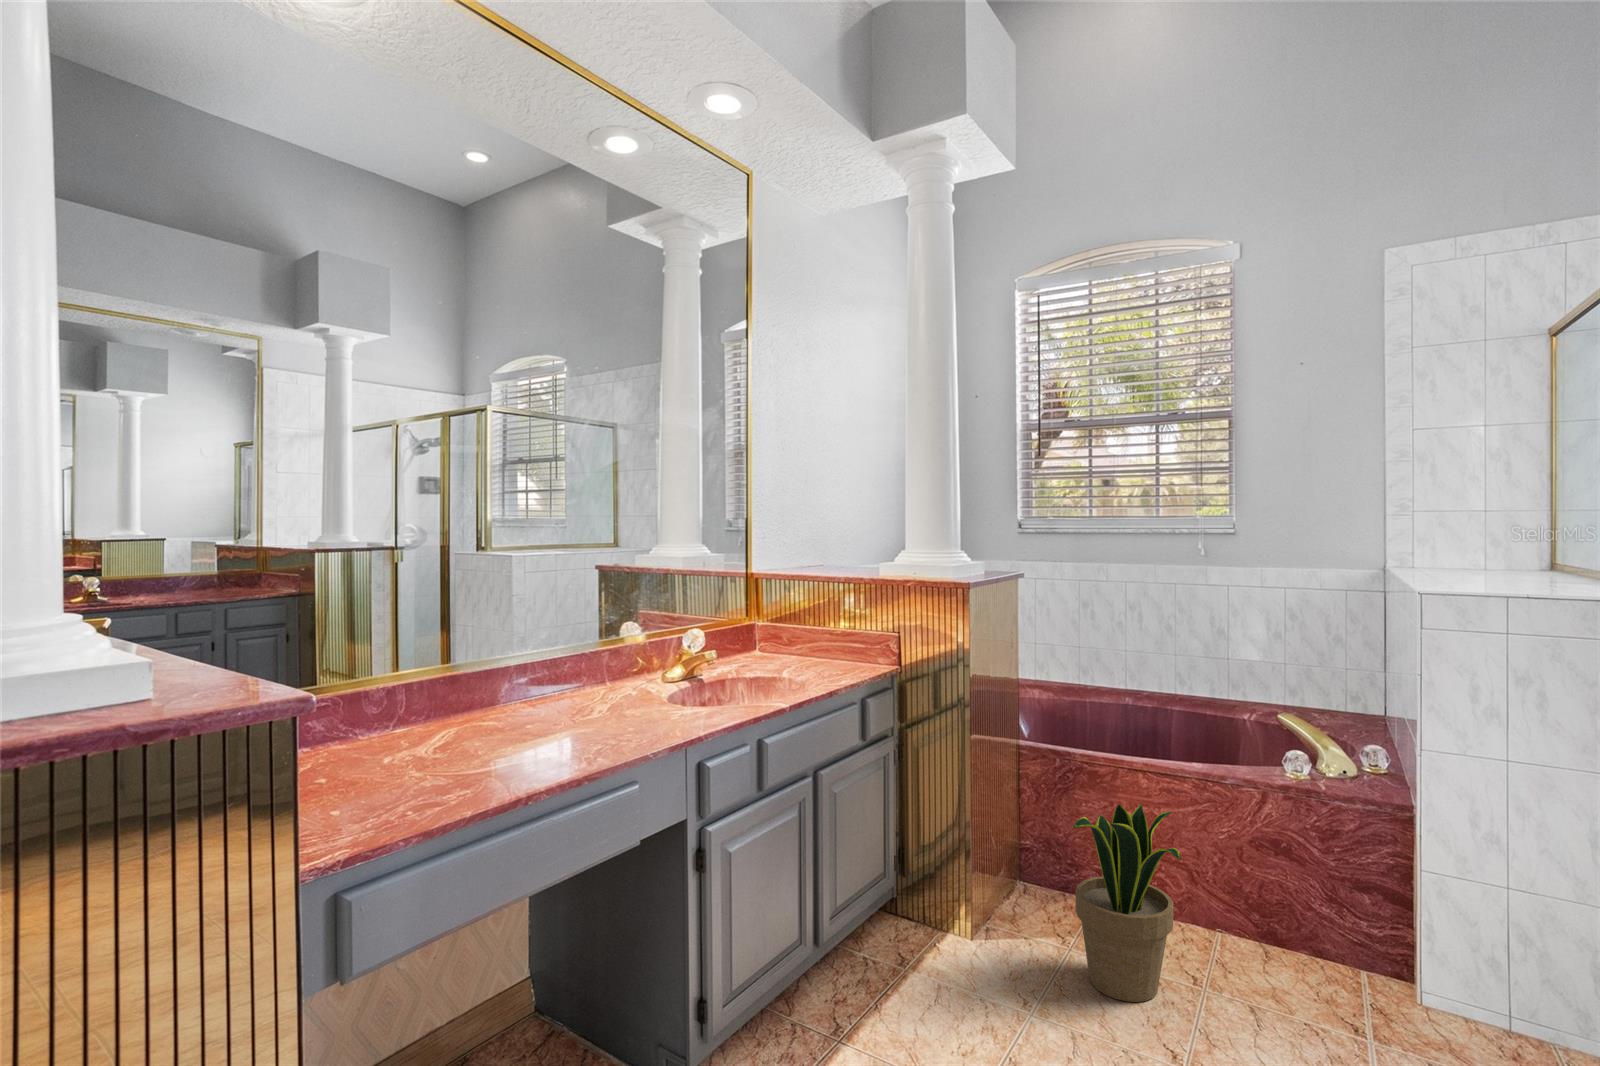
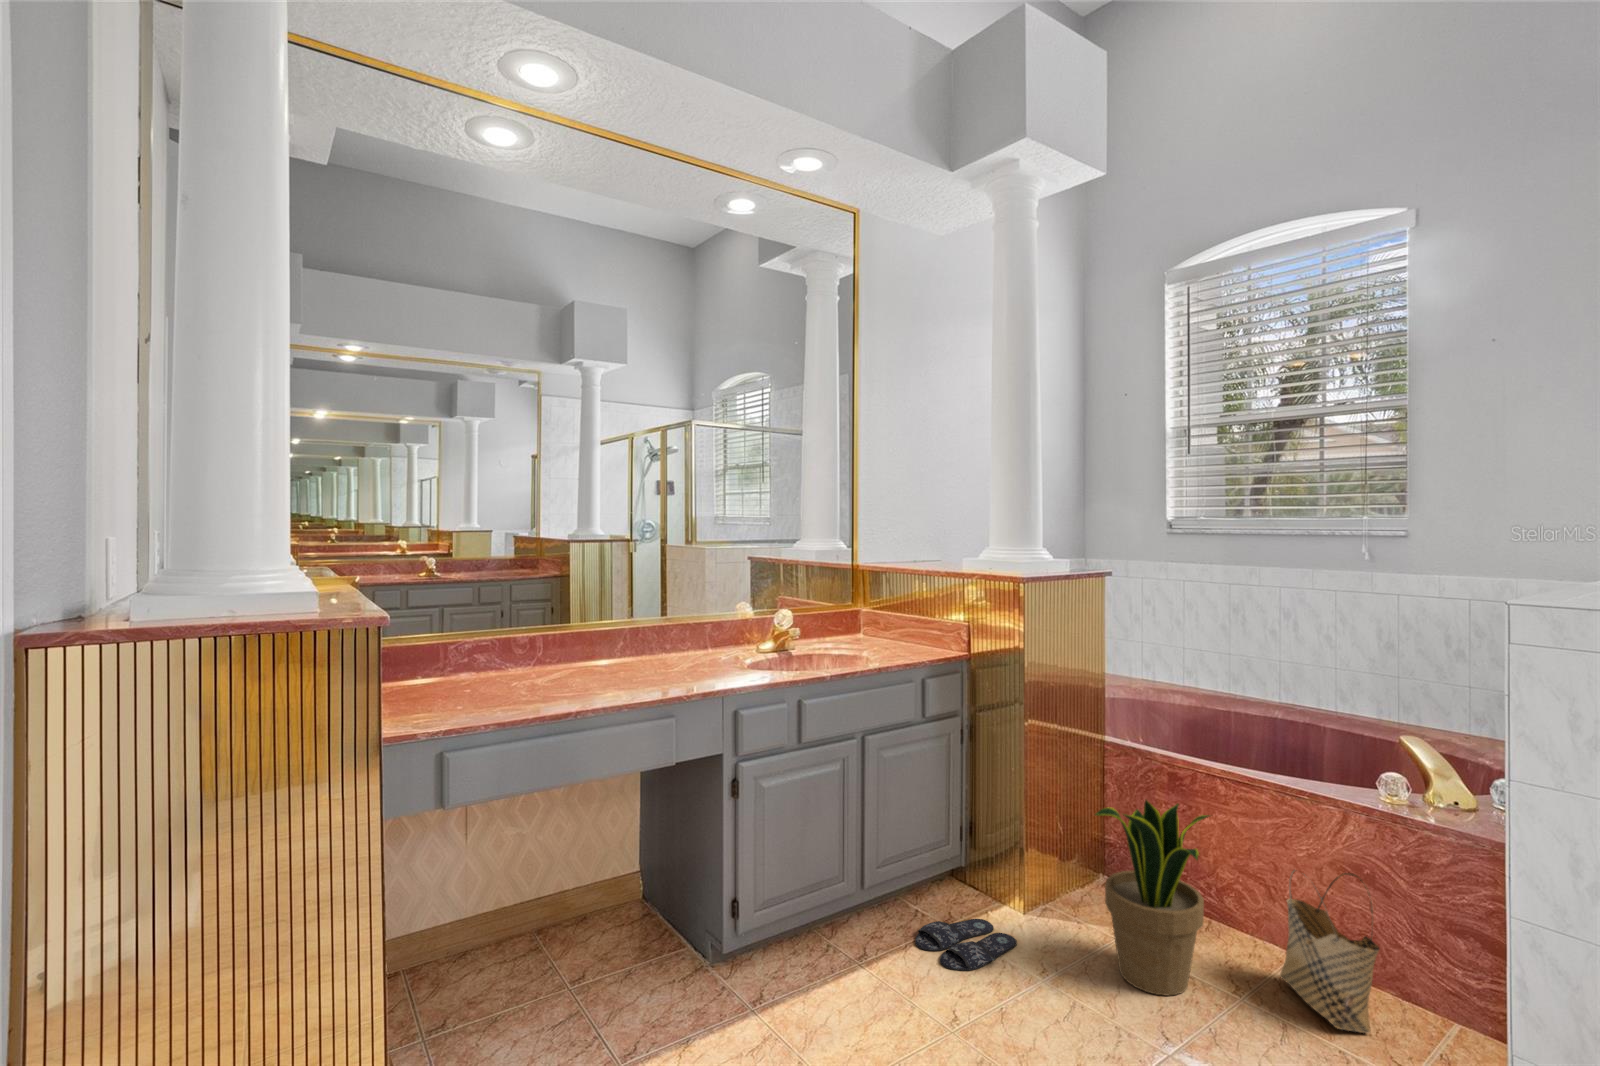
woven basket: none [1223,849,1324,999] -> present [1280,870,1379,1033]
slippers: none [883,957,985,1022] -> present [915,919,1017,971]

